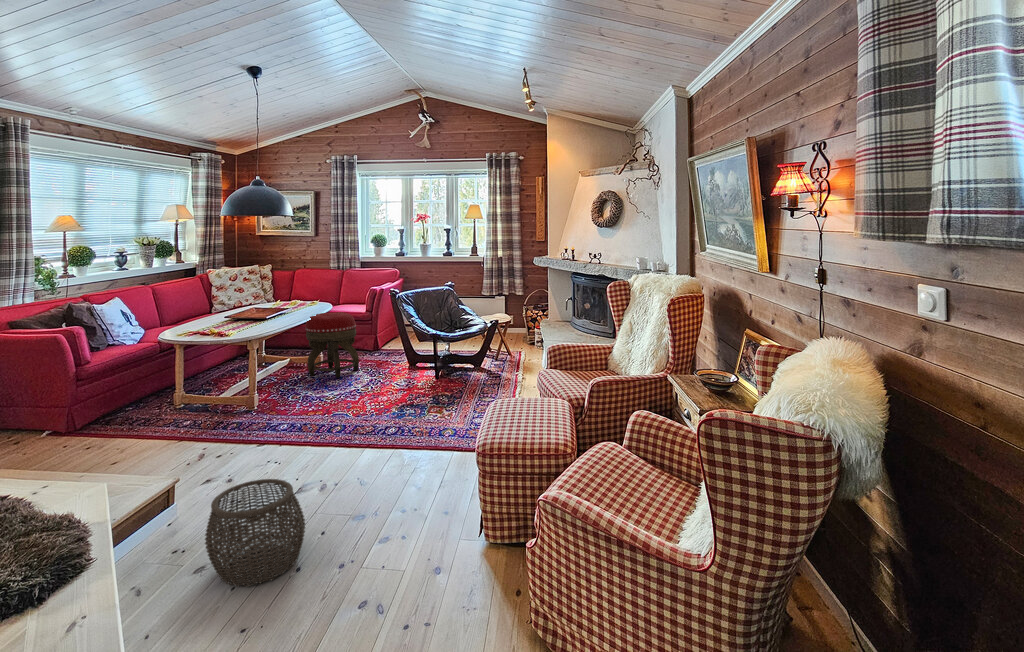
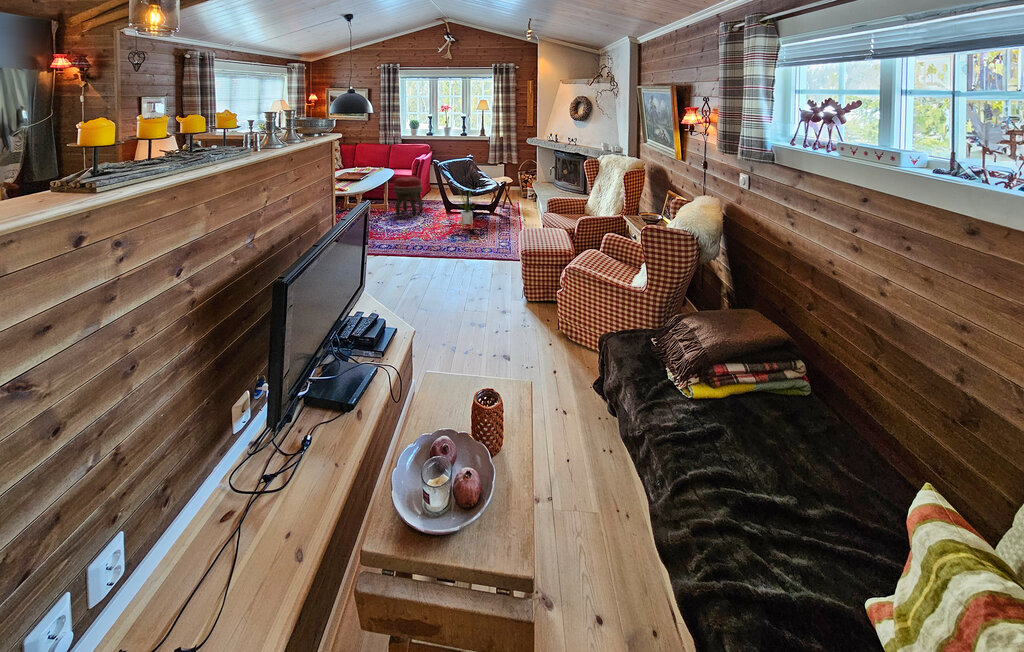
house plant: none [389,324,440,417] -> present [460,190,473,230]
woven basket: present [205,479,305,587] -> none [422,234,452,264]

